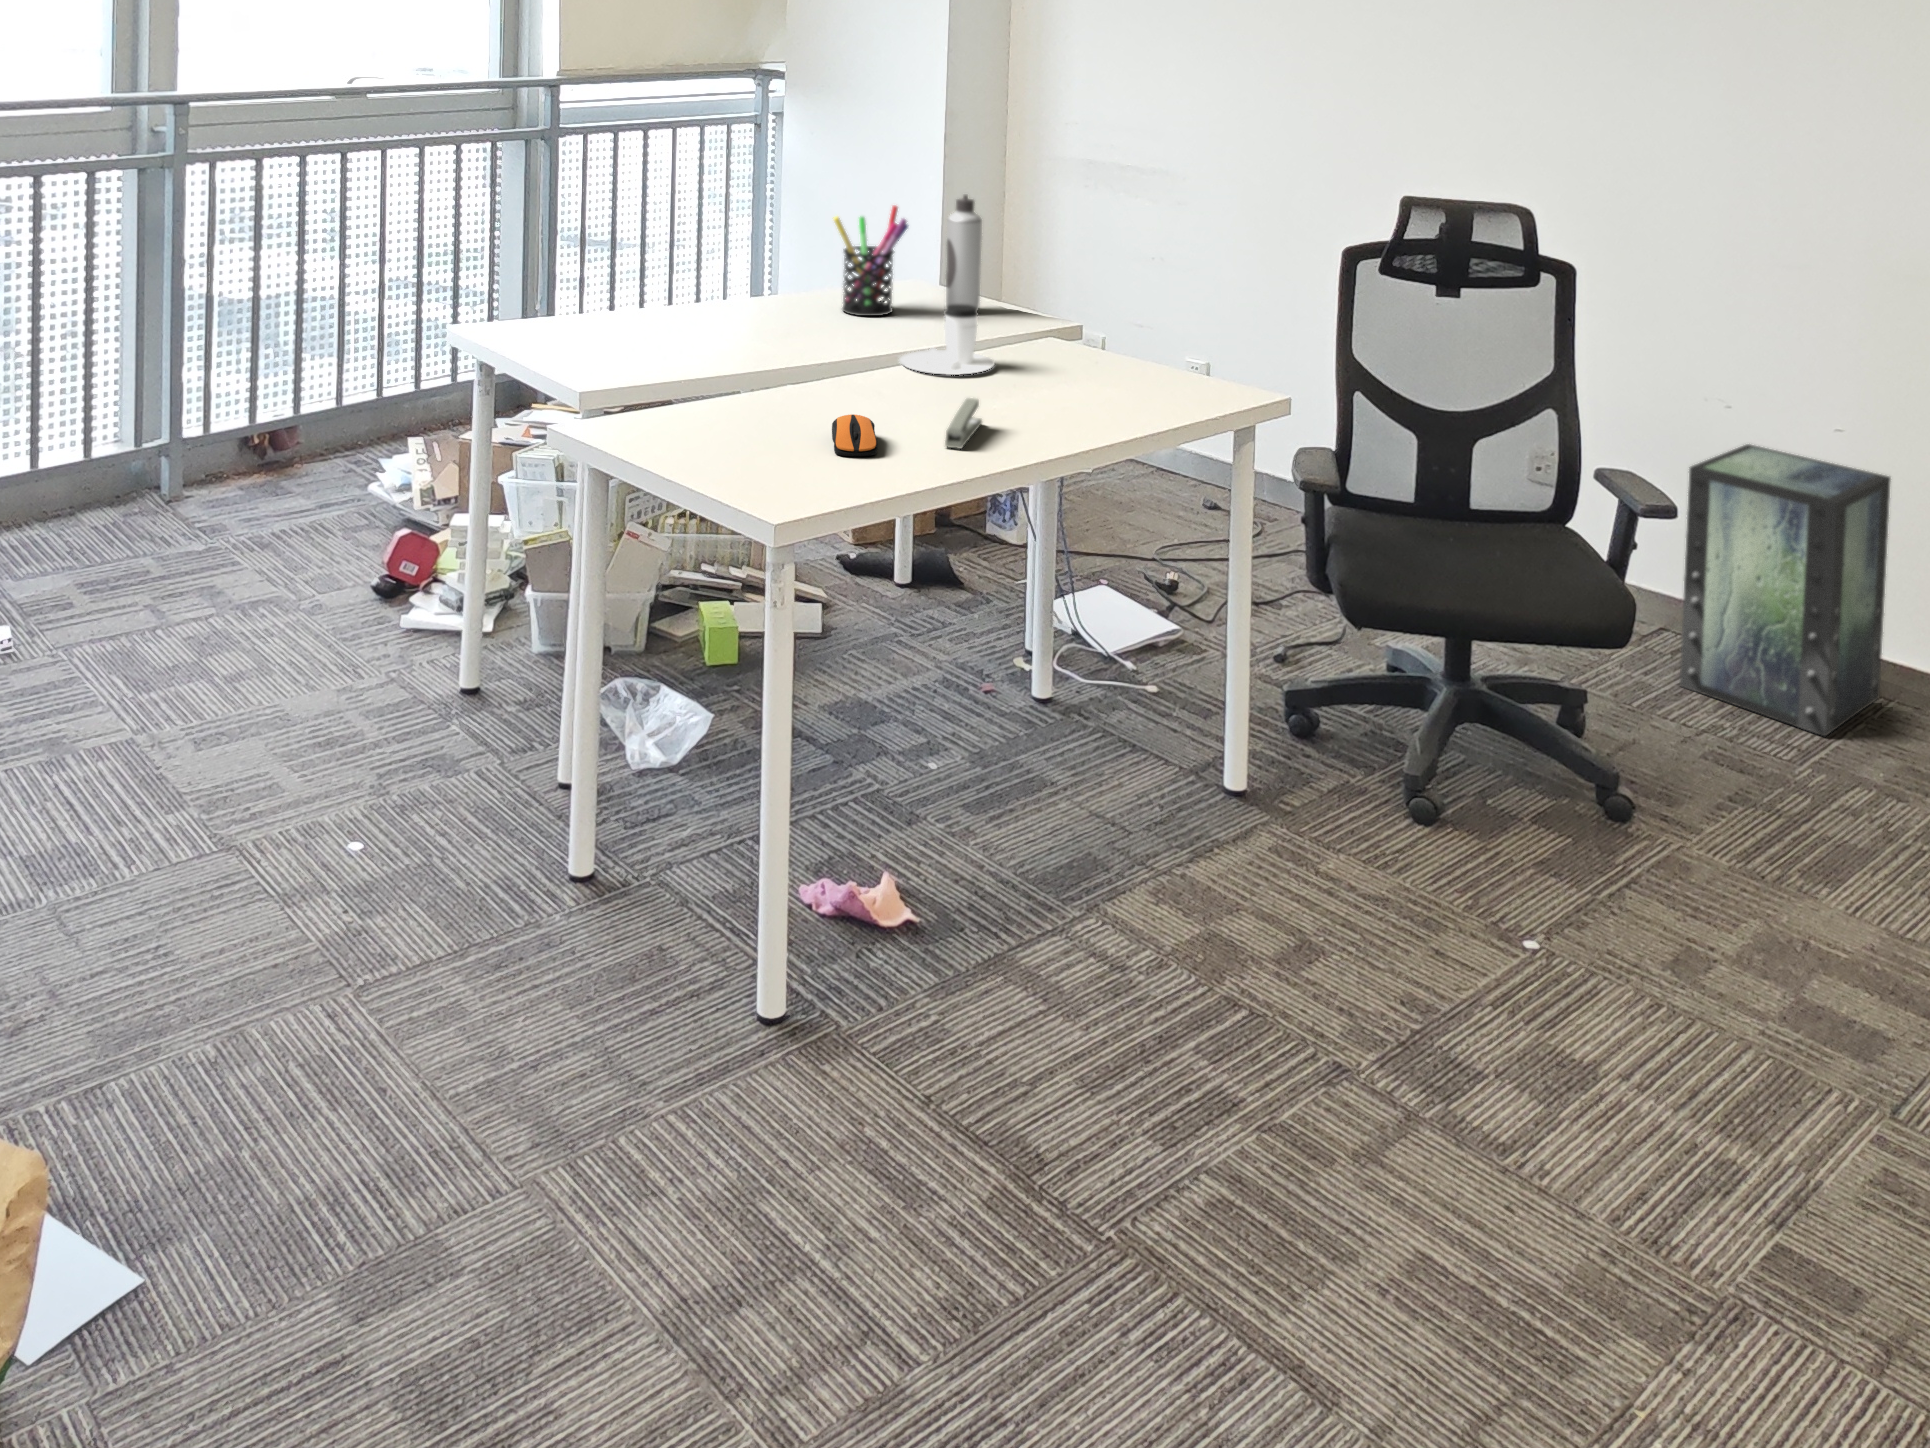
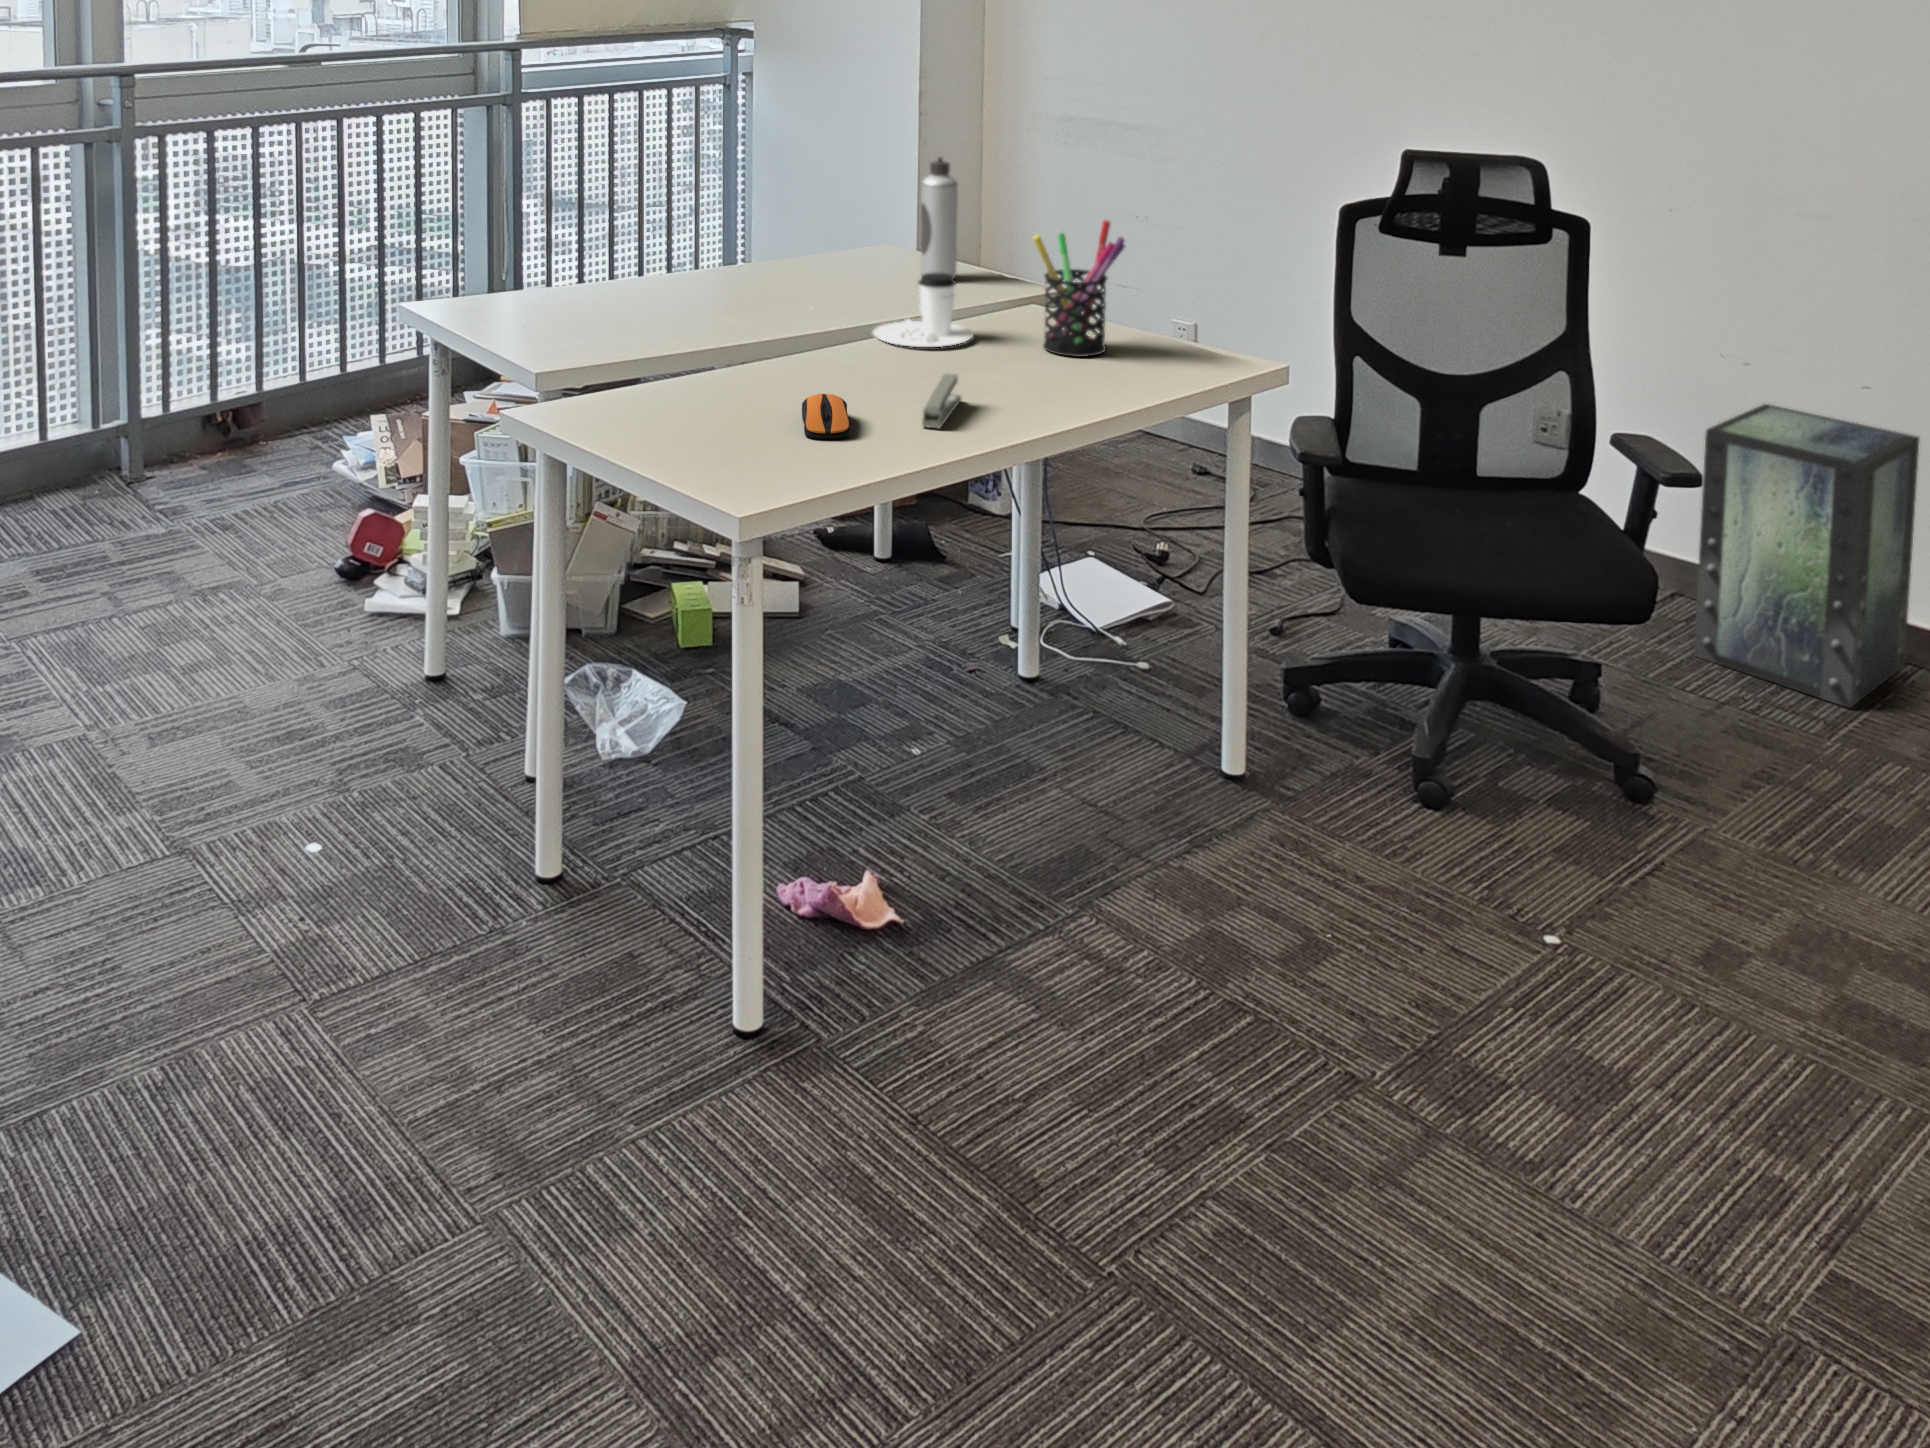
pen holder: present [833,206,908,316] -> present [1033,220,1125,357]

